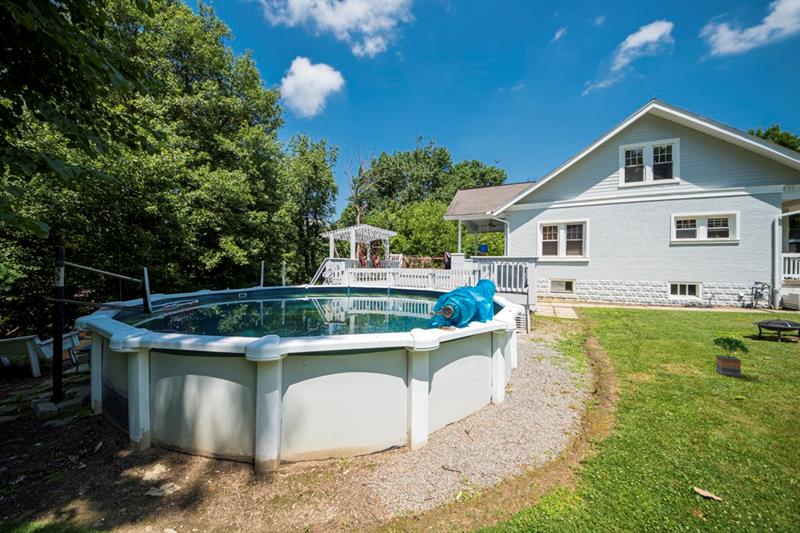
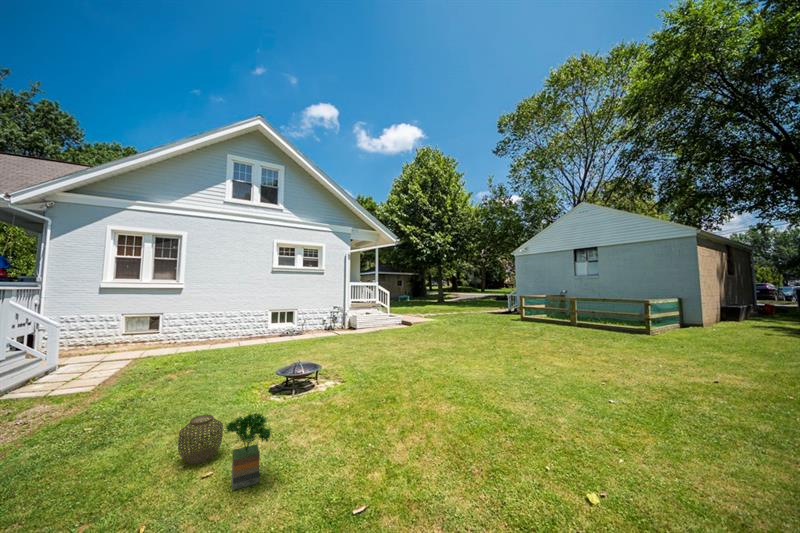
woven basket: none [670,336,698,361] -> present [178,415,223,464]

